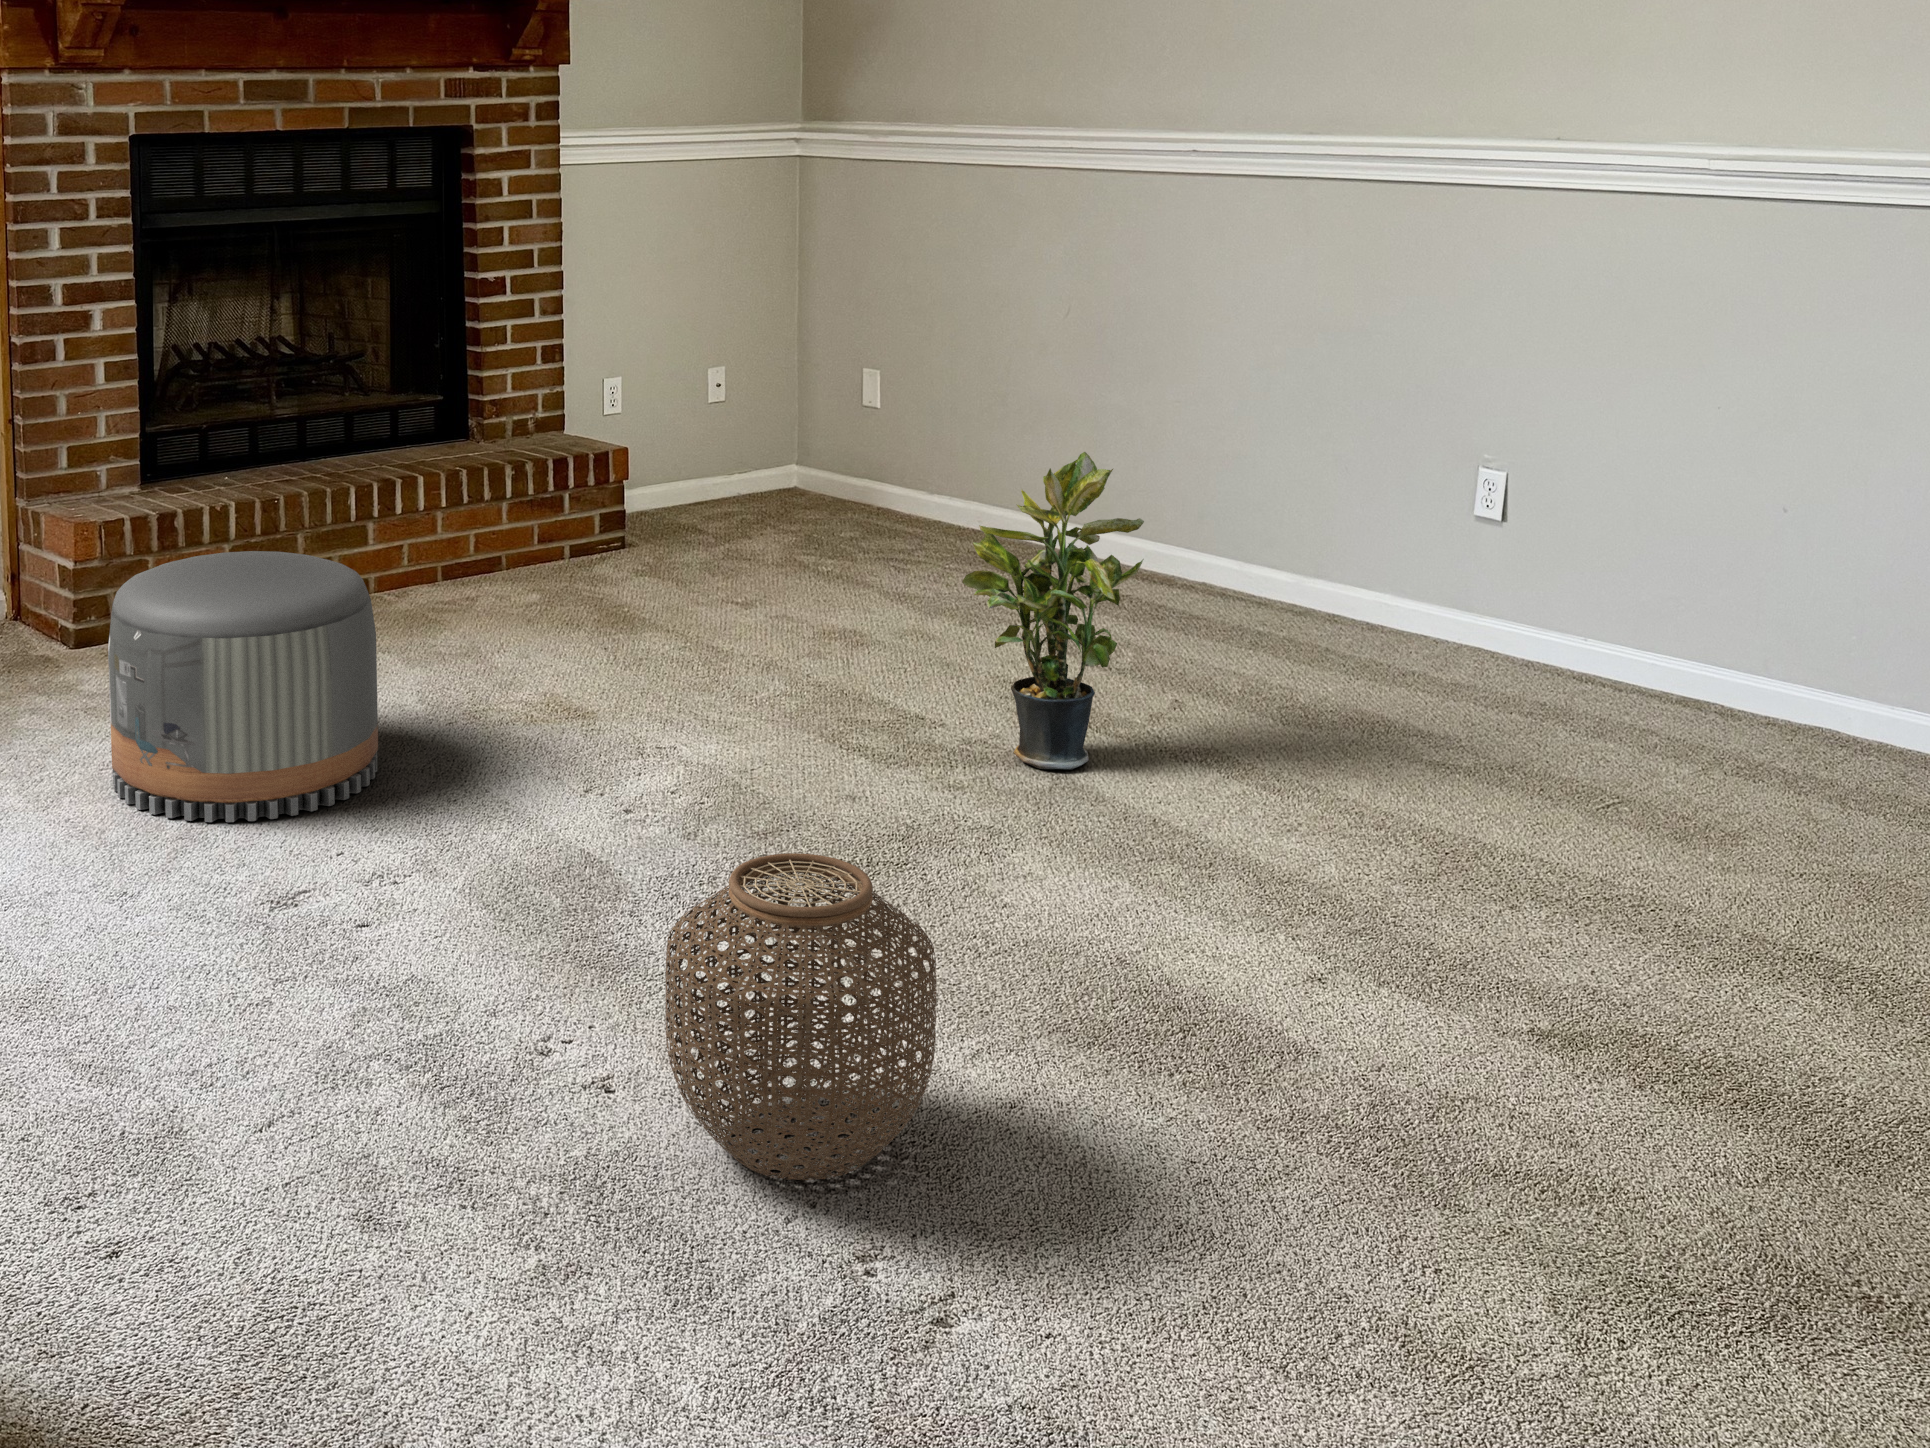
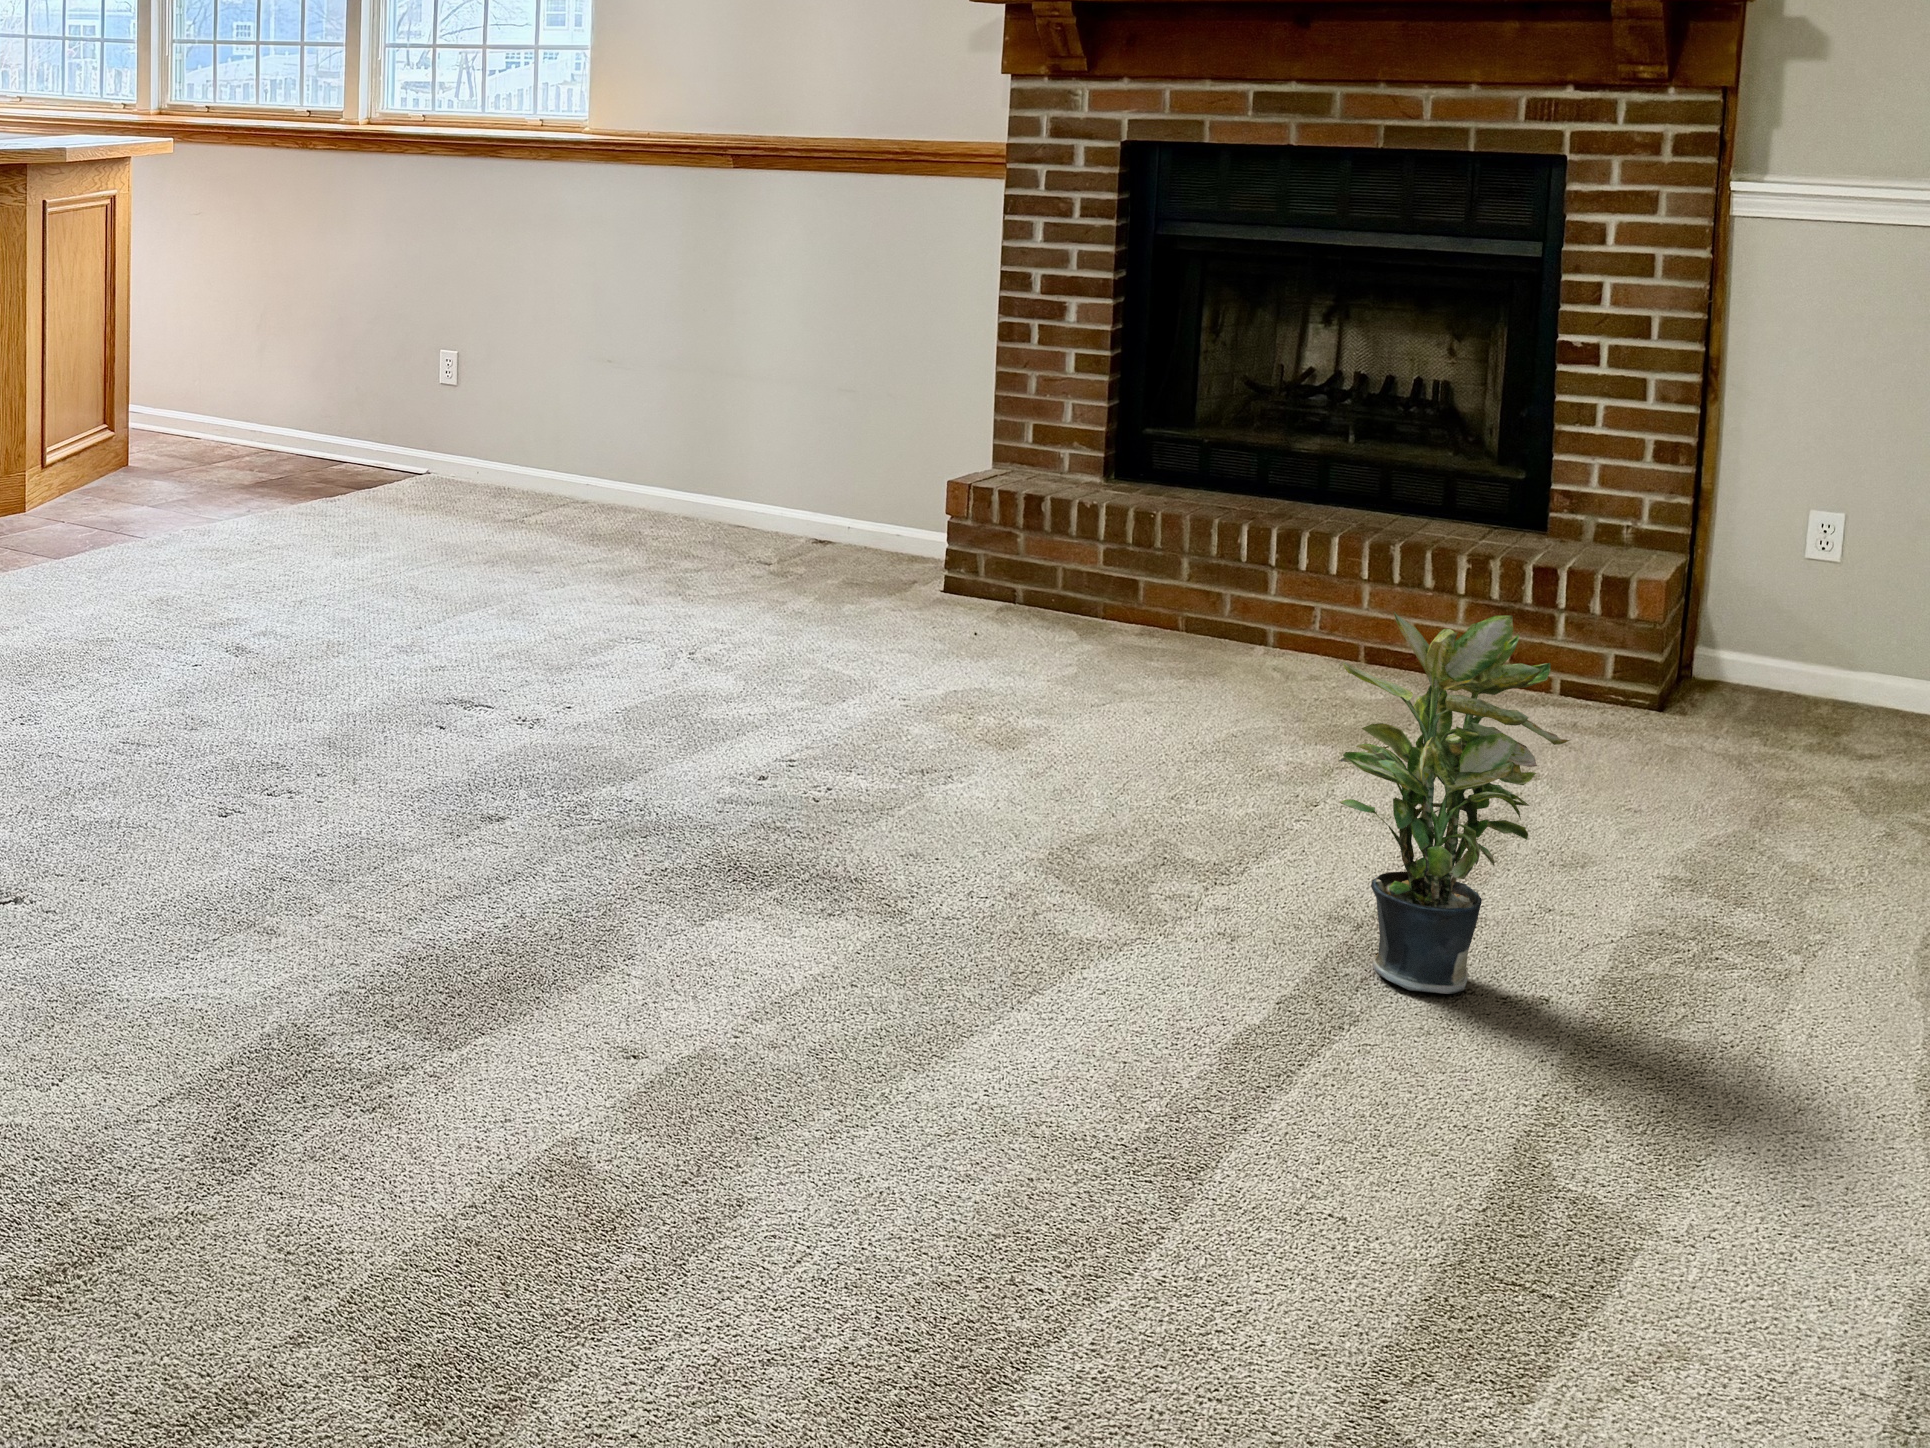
pouf: present [108,551,378,822] -> none [686,503,925,733]
woven basket: present [665,853,936,1180] -> none [349,740,567,998]

